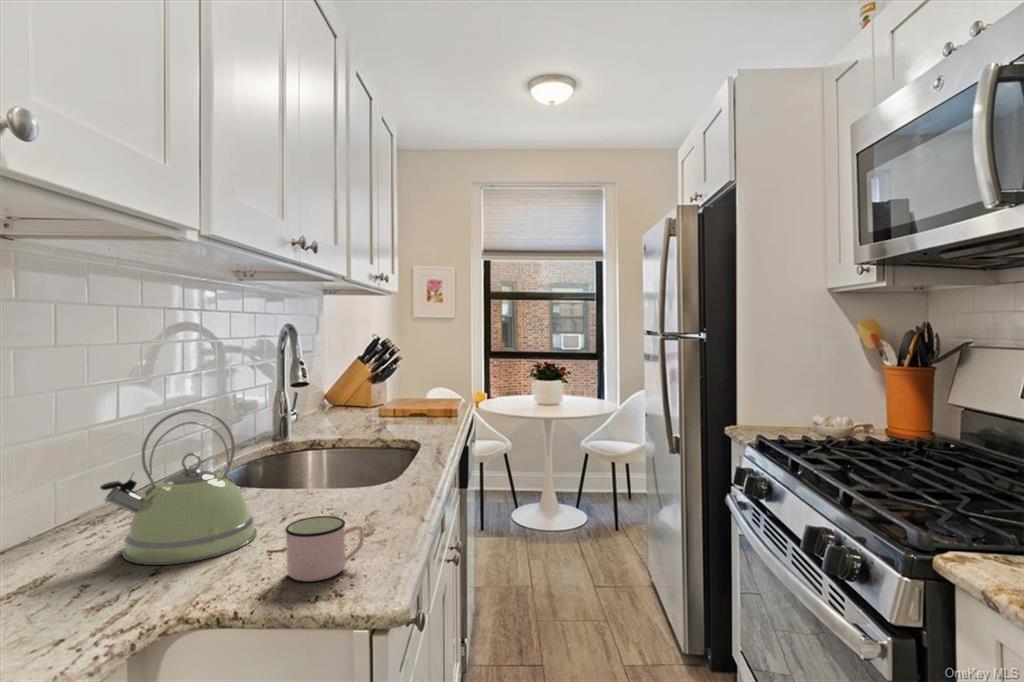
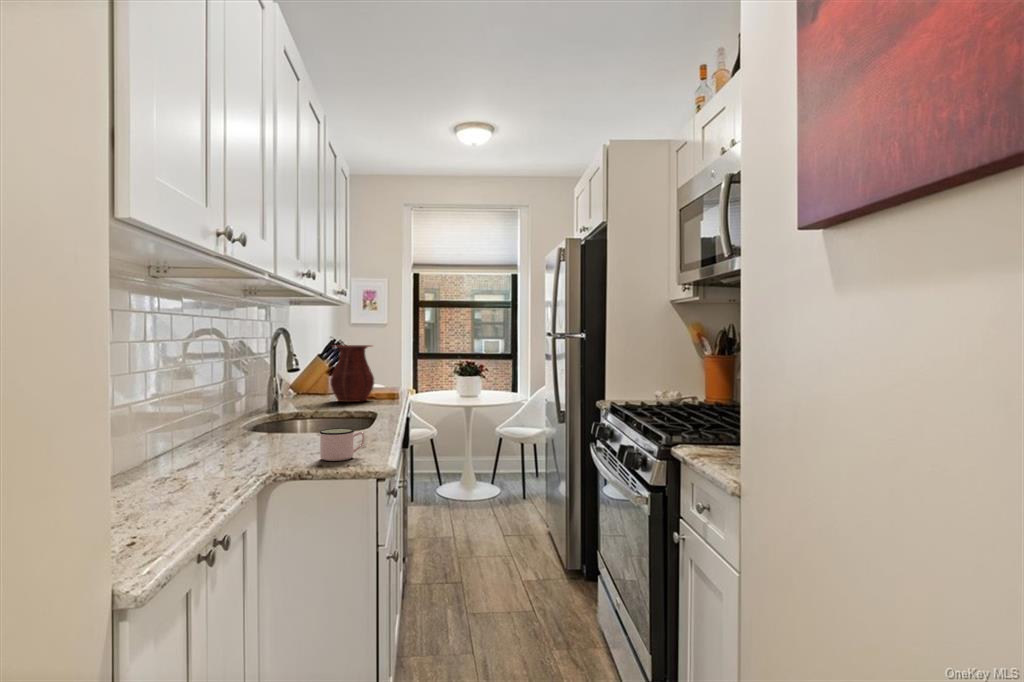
vase: none [374,351,429,423] -> present [330,345,374,402]
kettle: present [100,409,257,565] -> none [194,368,286,459]

